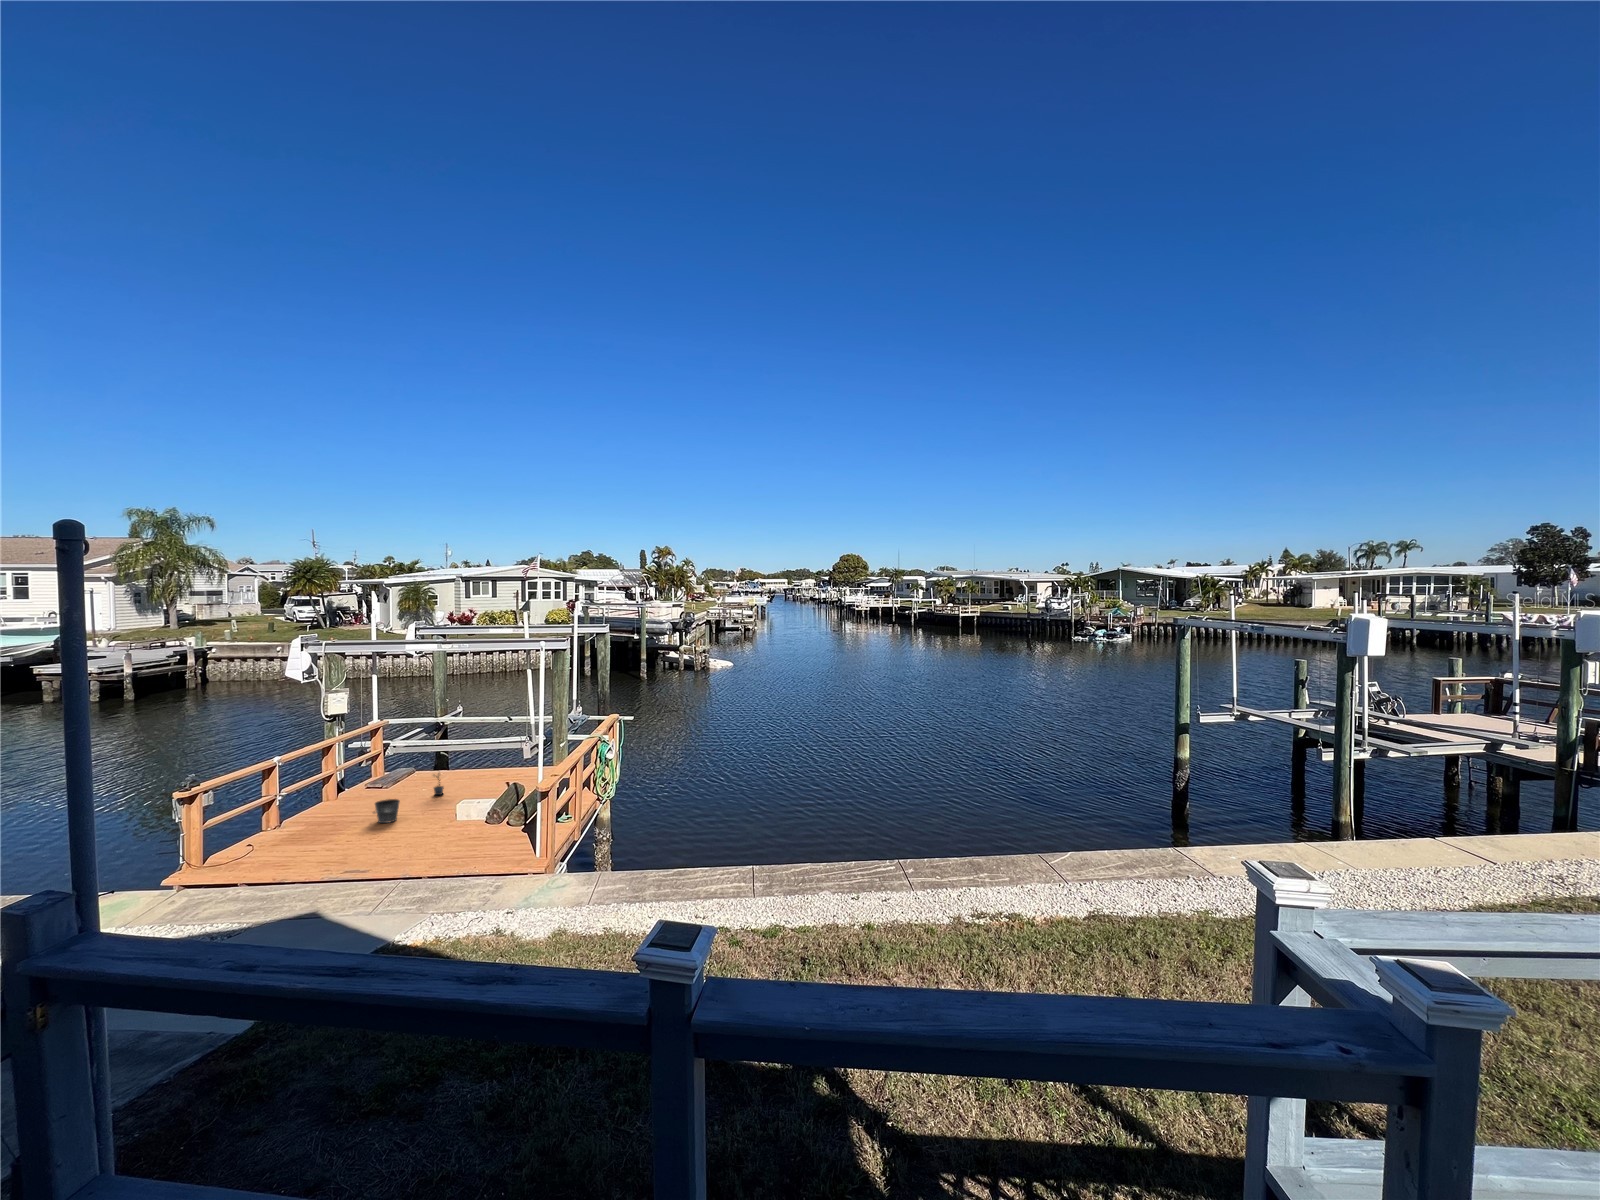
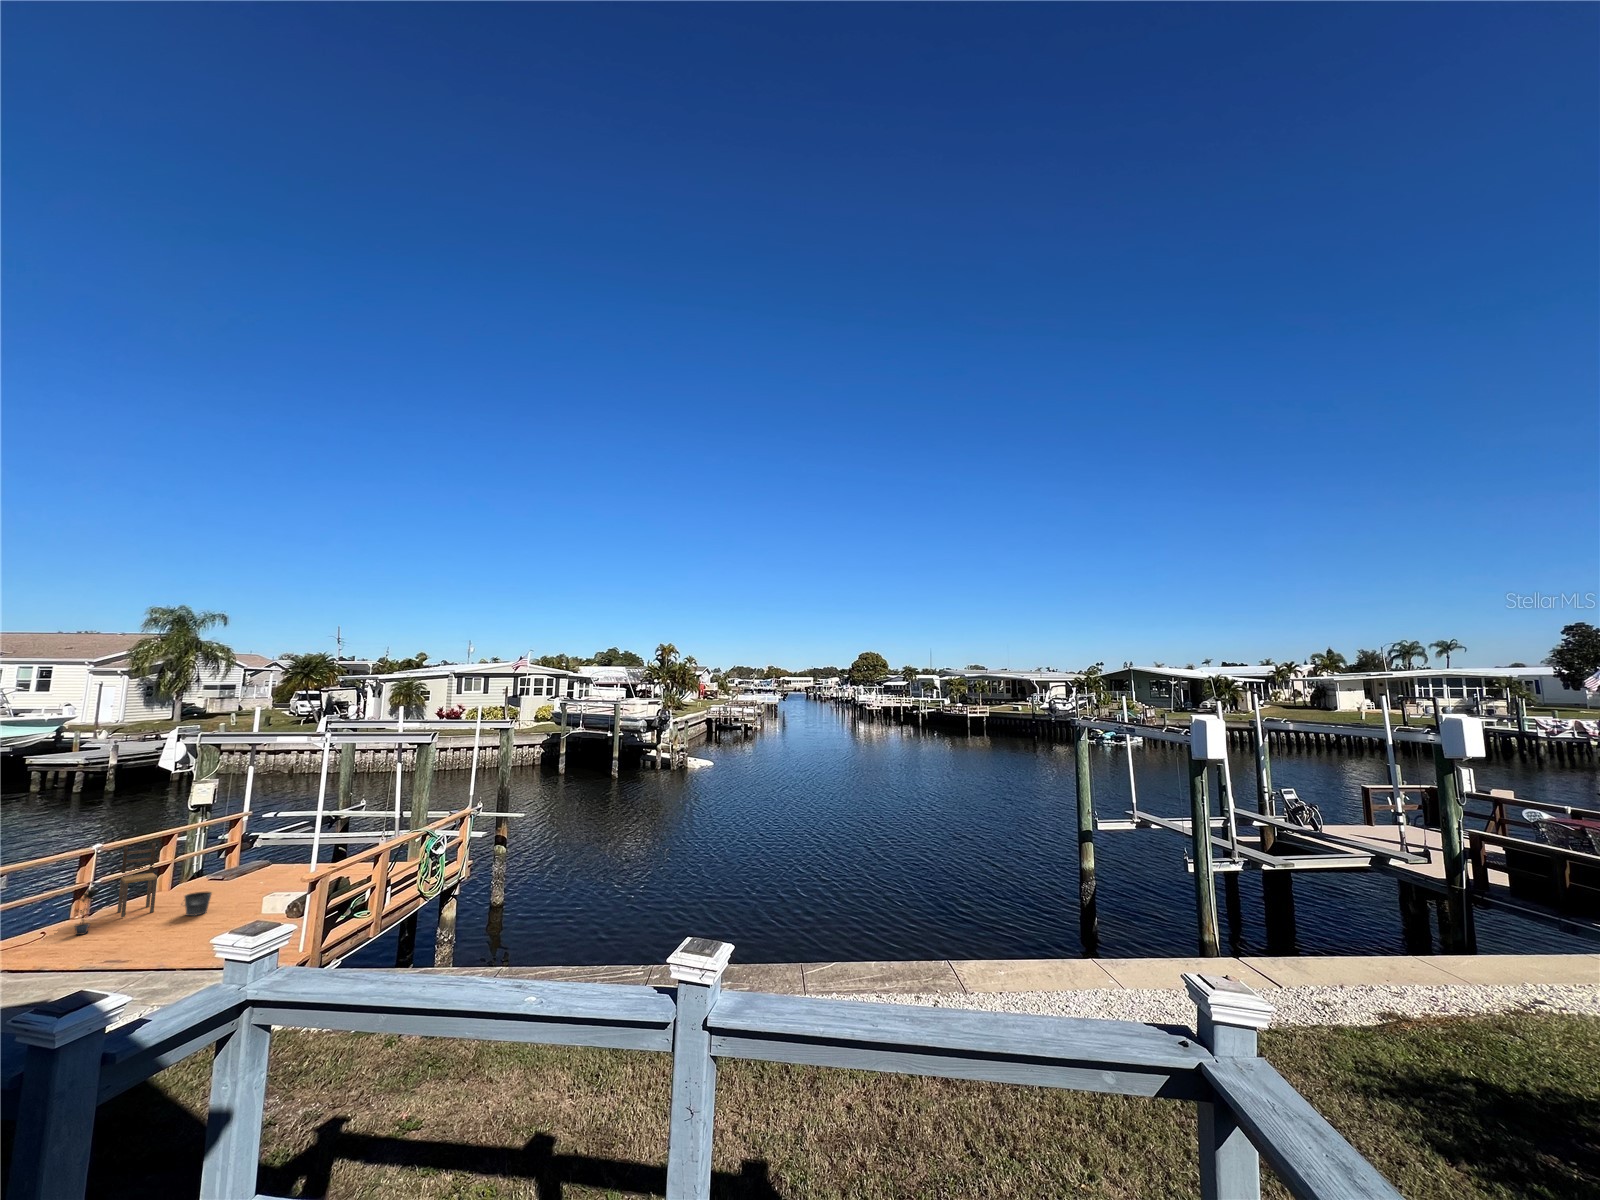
chair: none [303,752,342,826] -> present [117,843,157,917]
potted plant: present [430,754,449,795] -> present [74,884,99,935]

